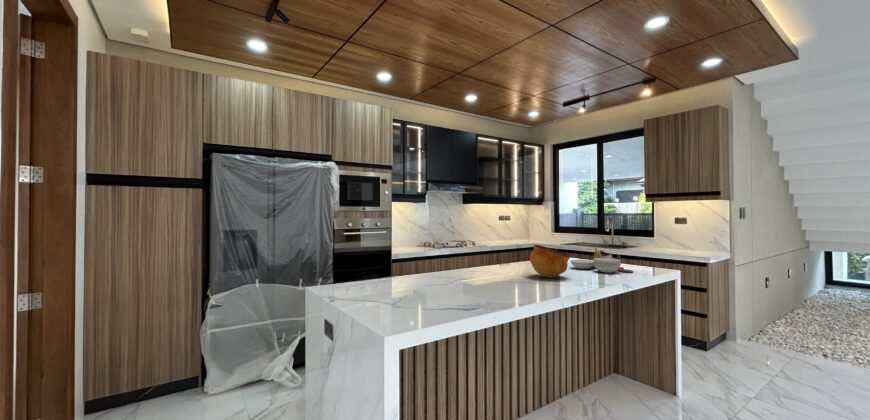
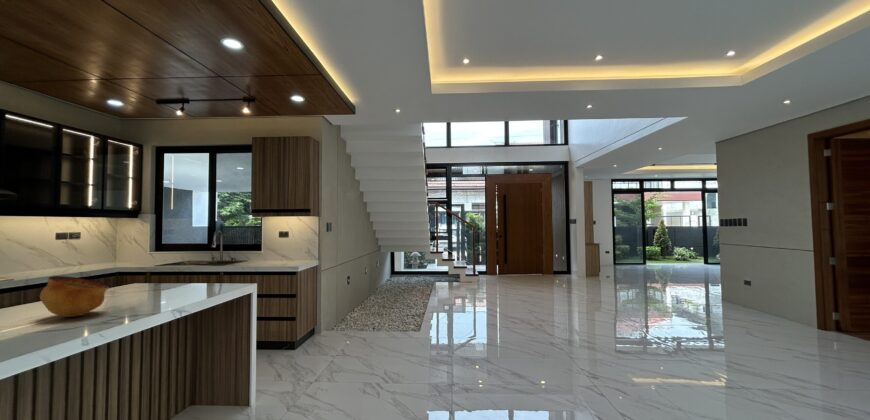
cutting board: present [570,247,633,273] -> none [125,270,202,298]

